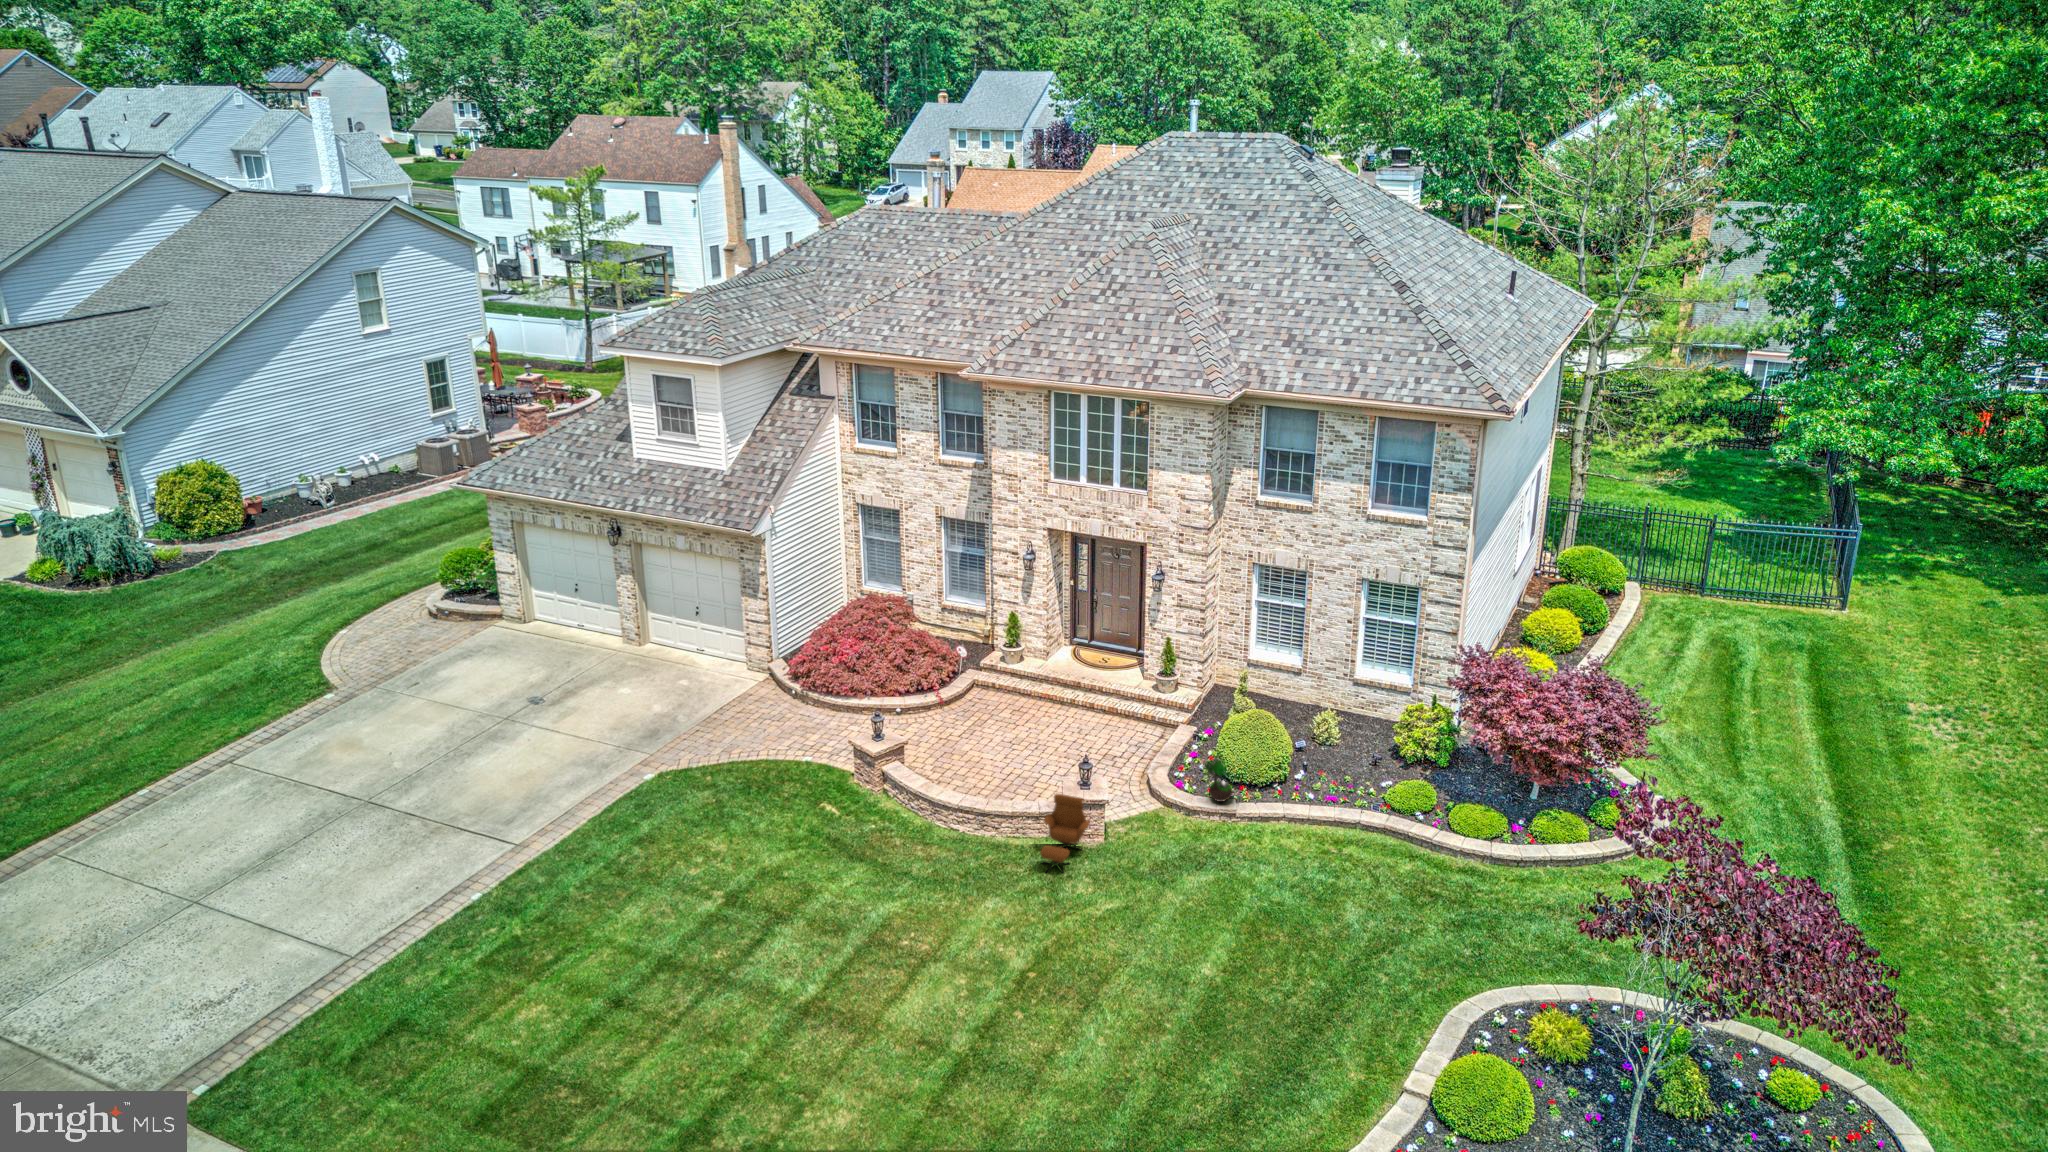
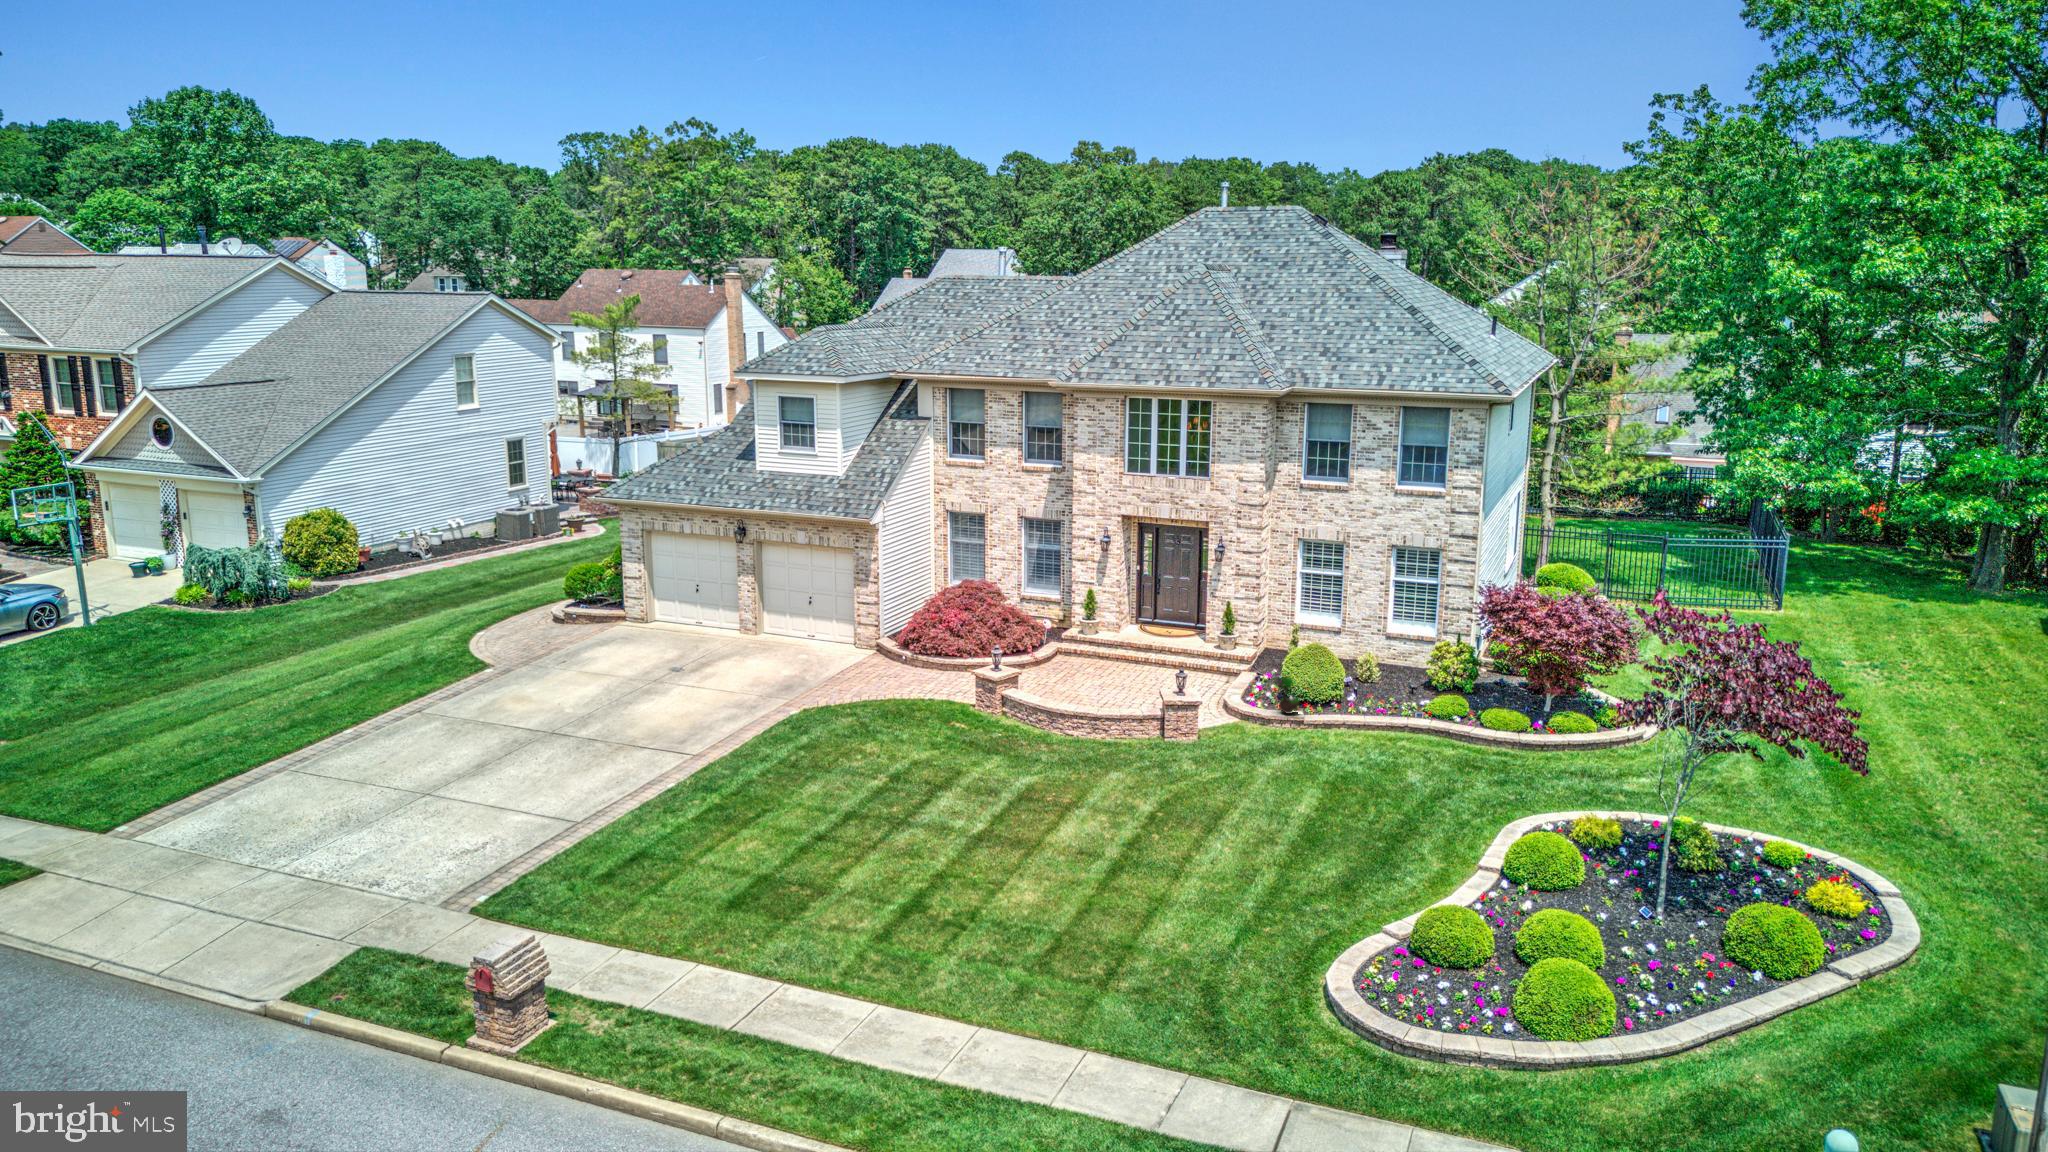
lounge chair: present [1040,794,1090,872] -> none [1148,694,1187,754]

